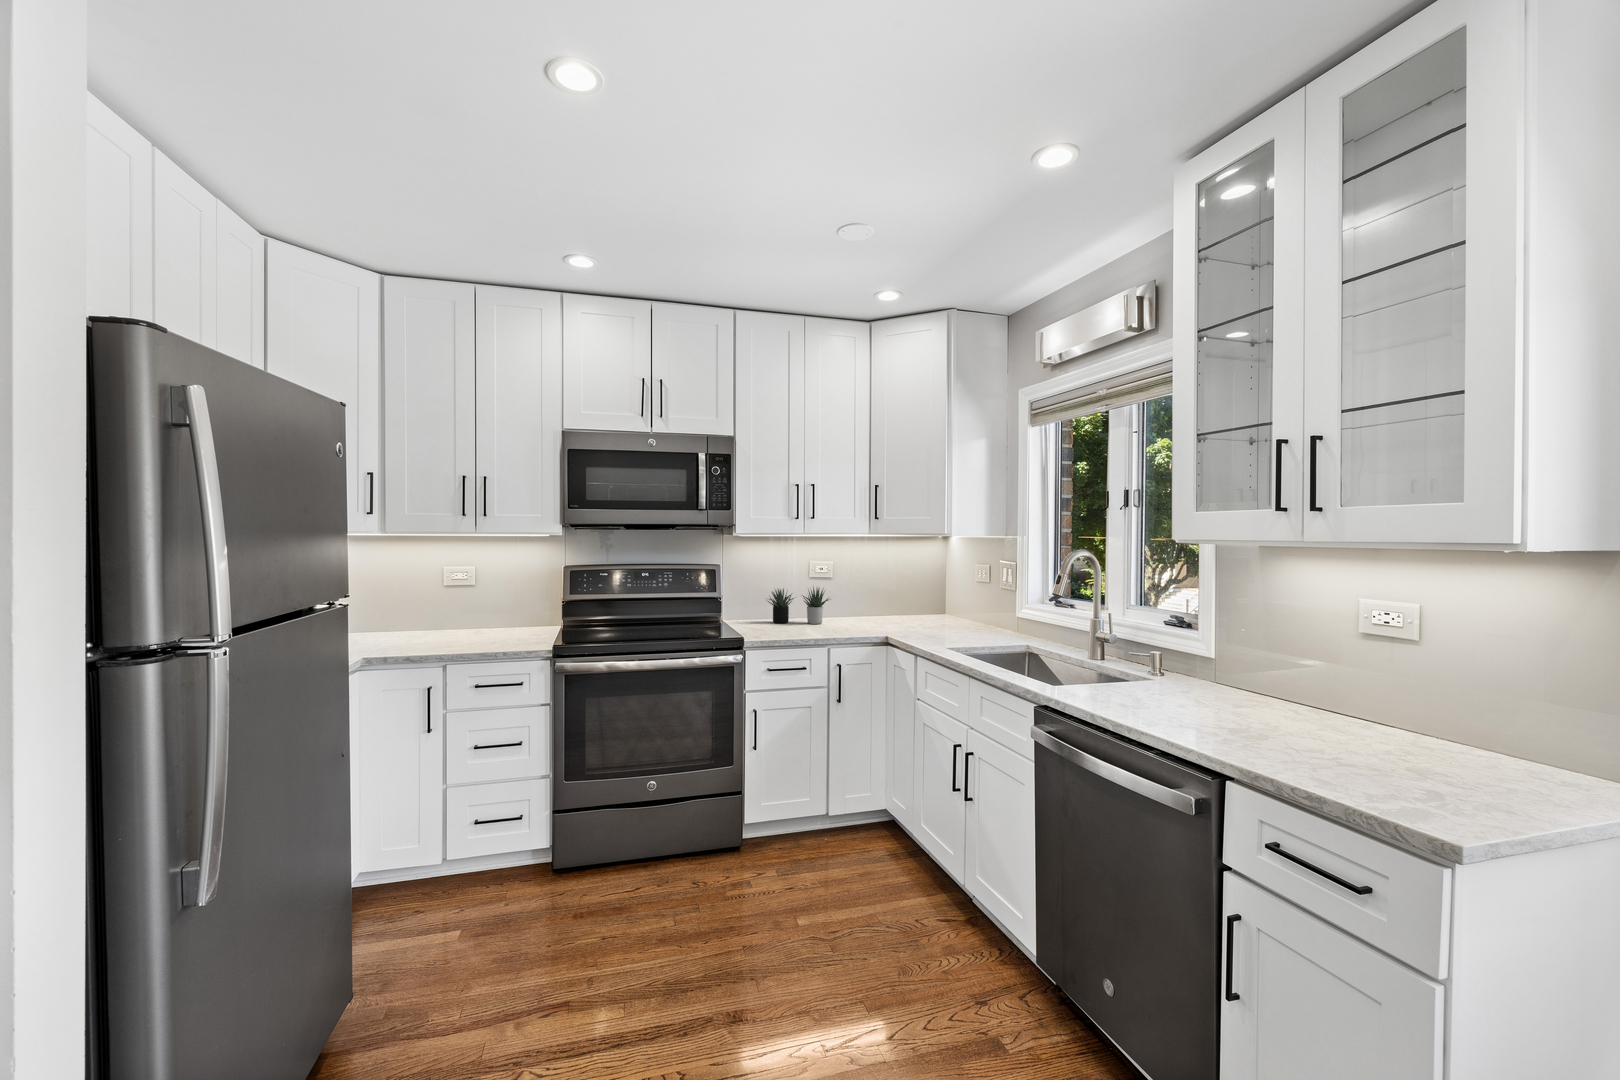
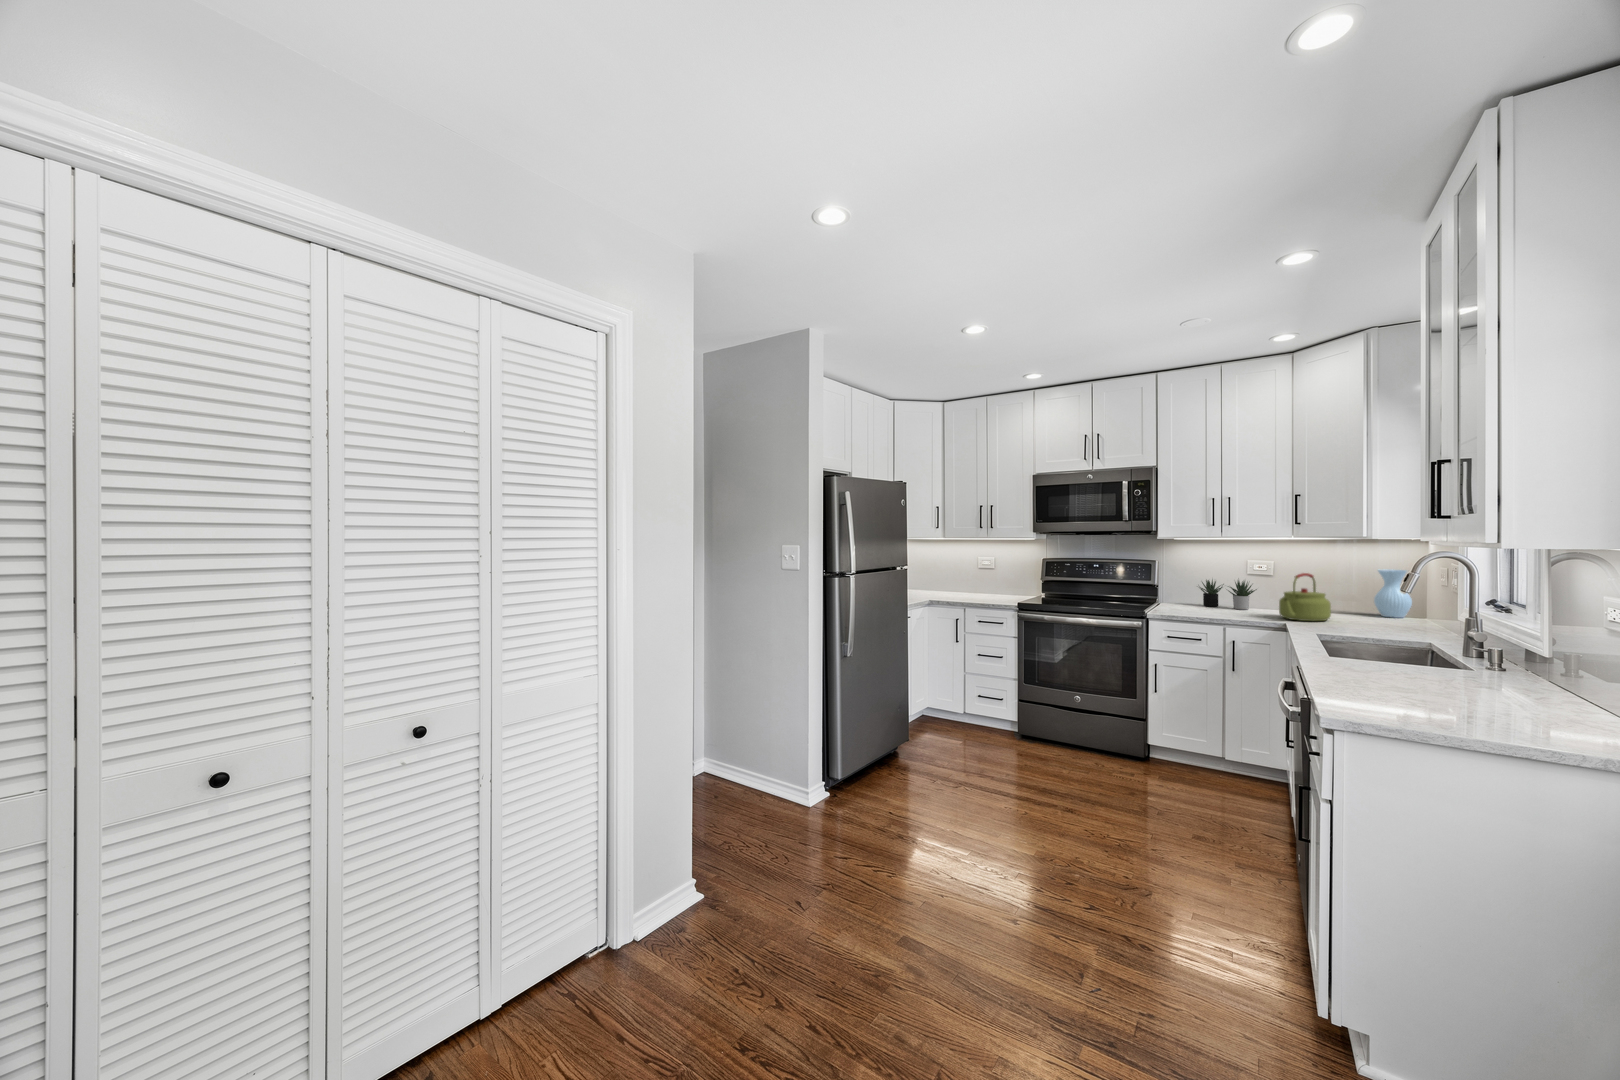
vase: none [922,570,950,620] -> present [1374,570,1412,618]
kettle: none [868,577,914,632] -> present [1279,573,1331,621]

